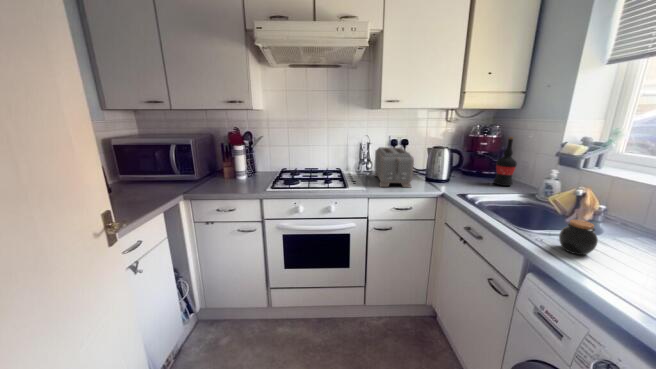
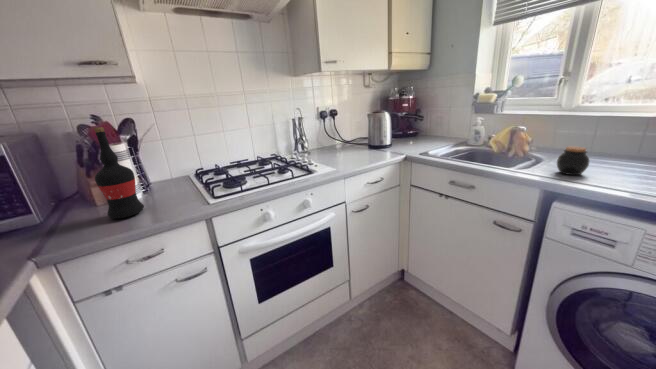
wine bottle: present [493,137,517,186] -> present [94,127,144,218]
toaster: present [374,147,414,187] -> none [314,118,372,164]

